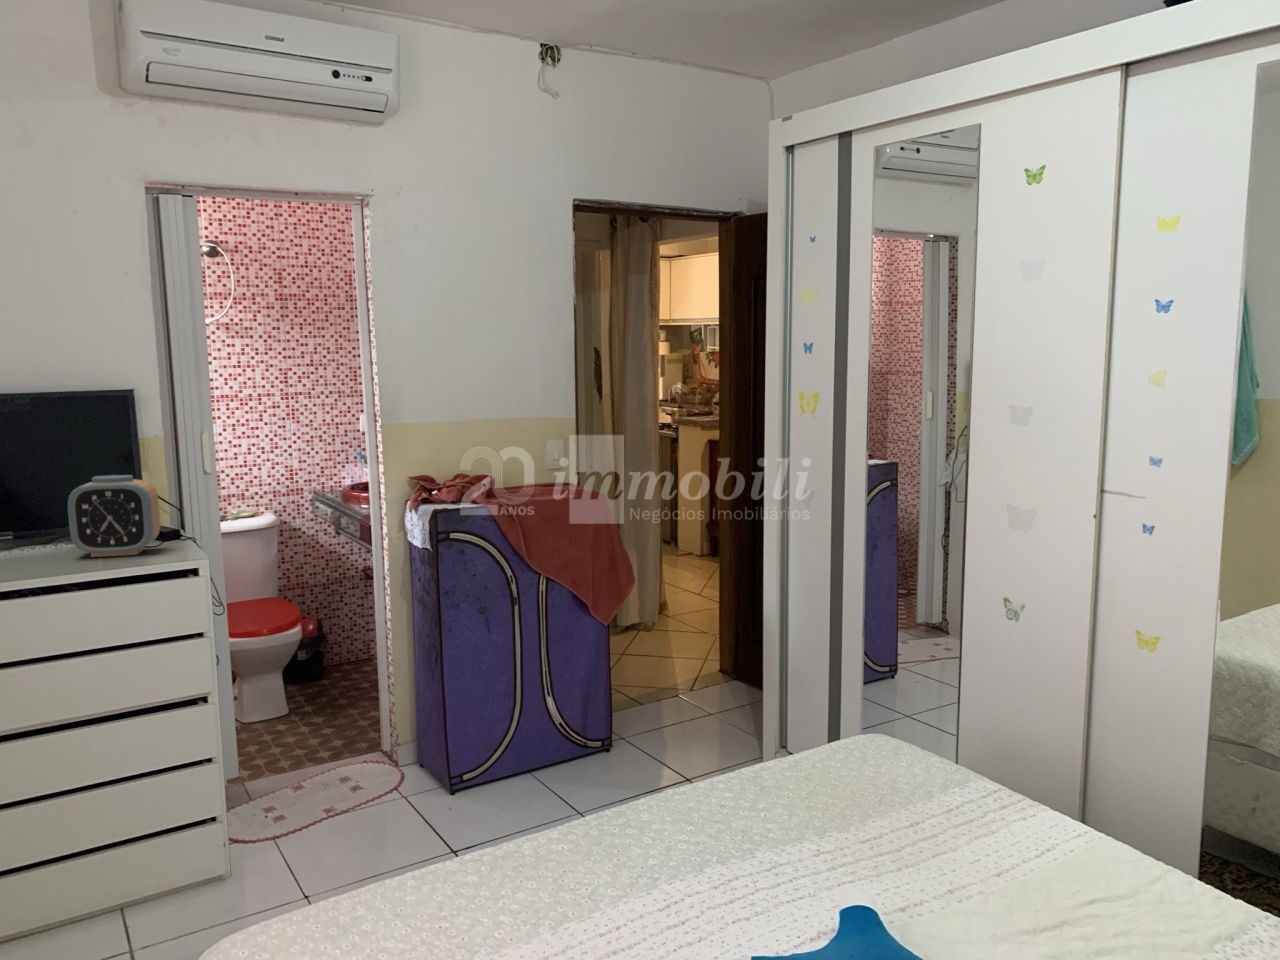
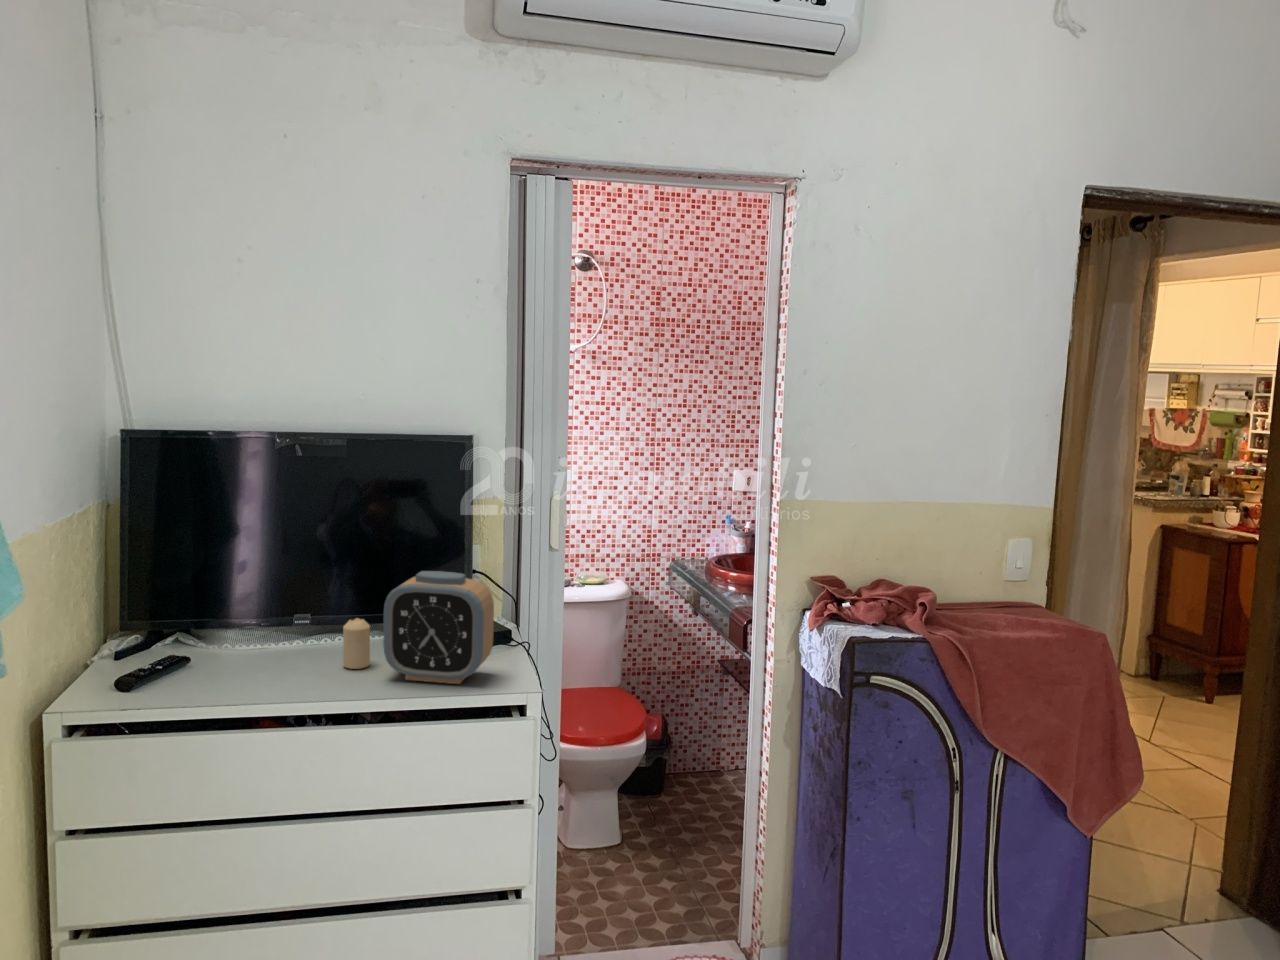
candle: none [32,519,58,557] -> present [343,618,370,669]

